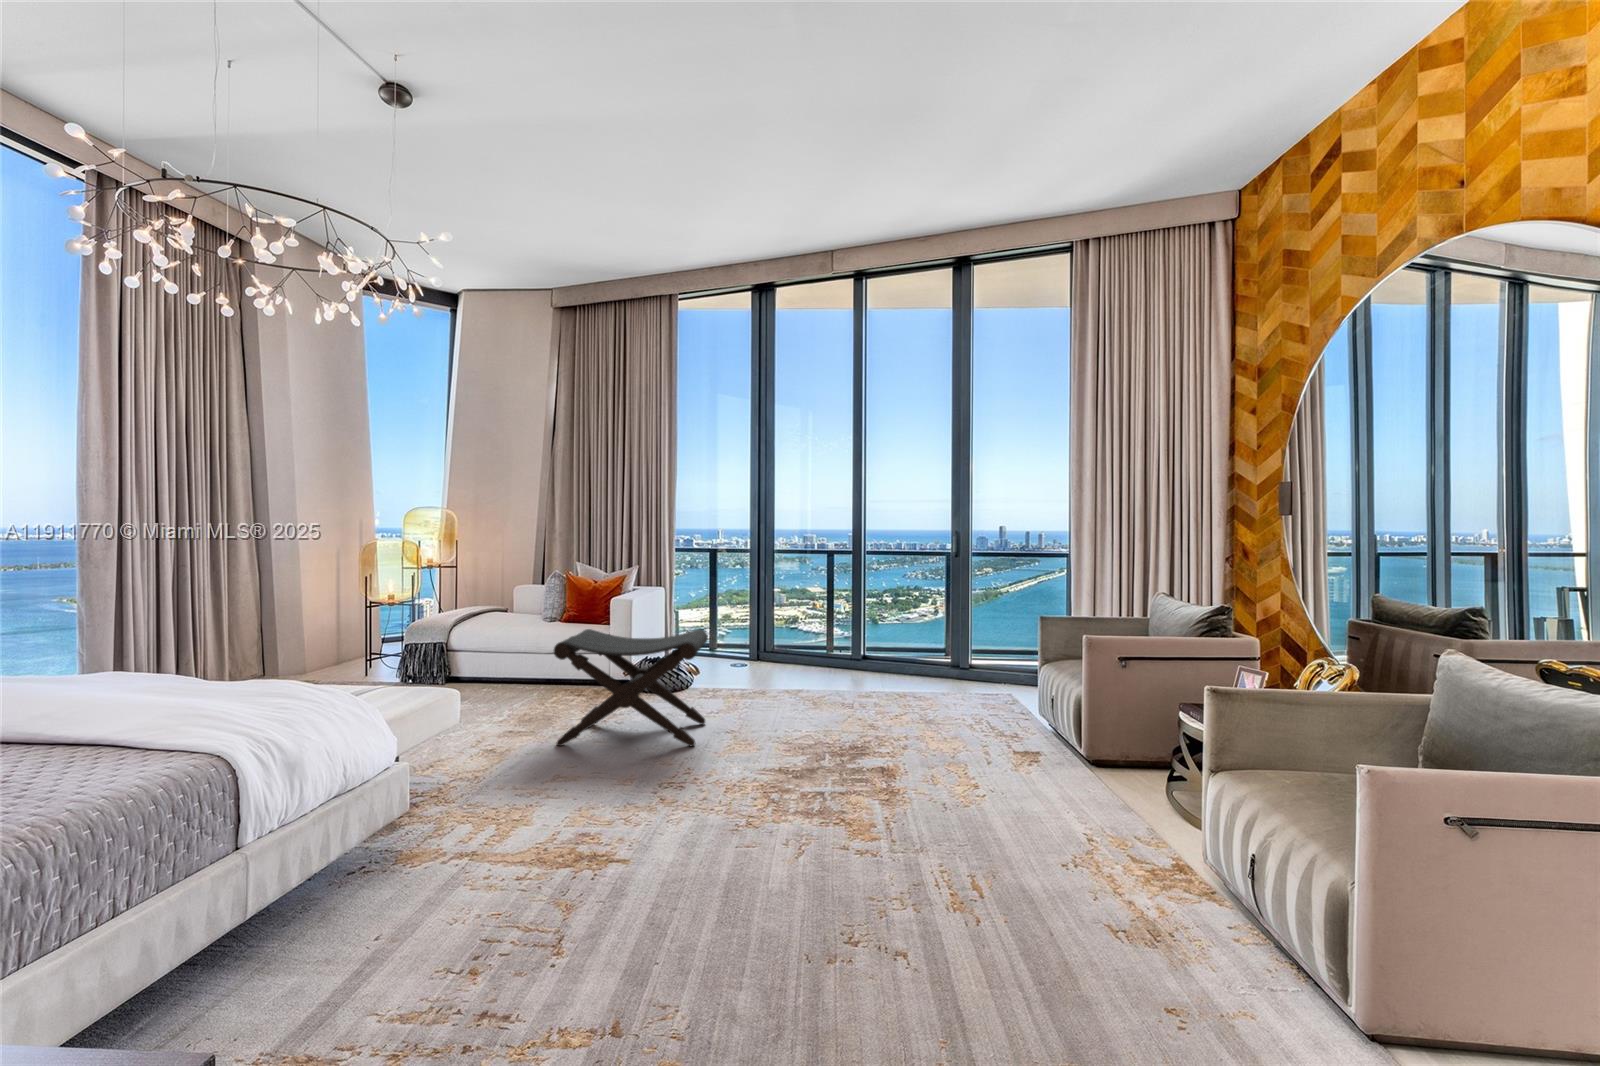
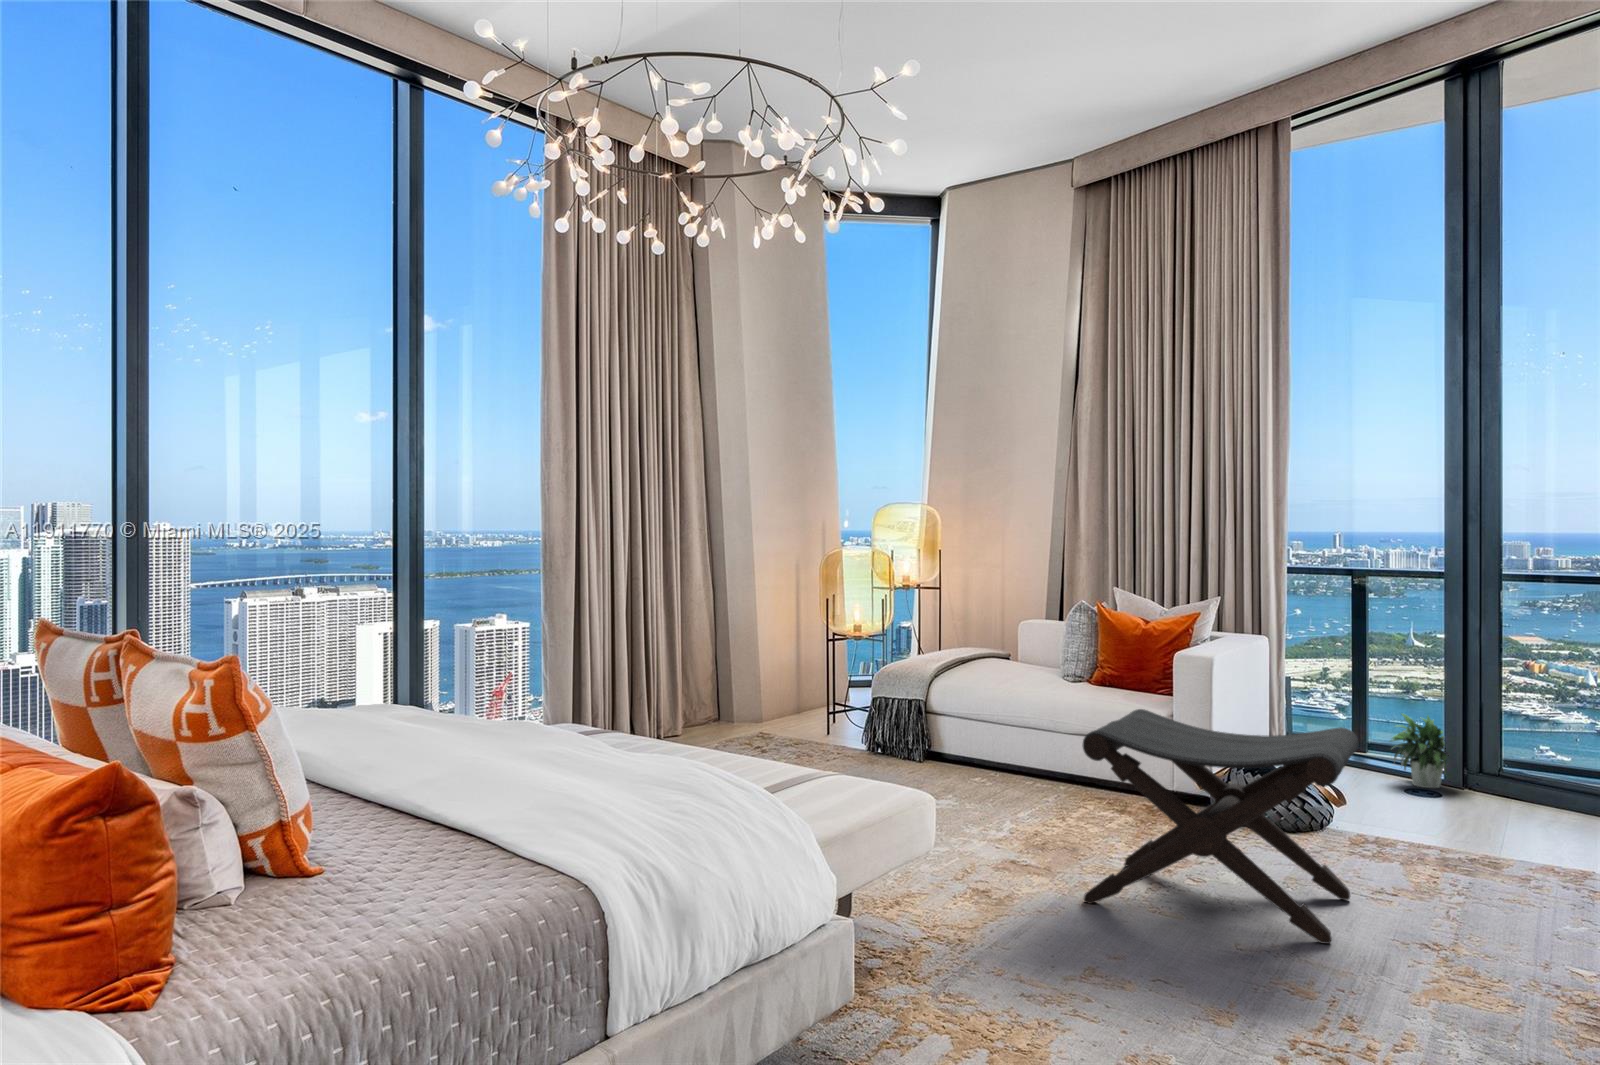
potted plant: none [727,625,765,665] -> present [1391,714,1449,788]

